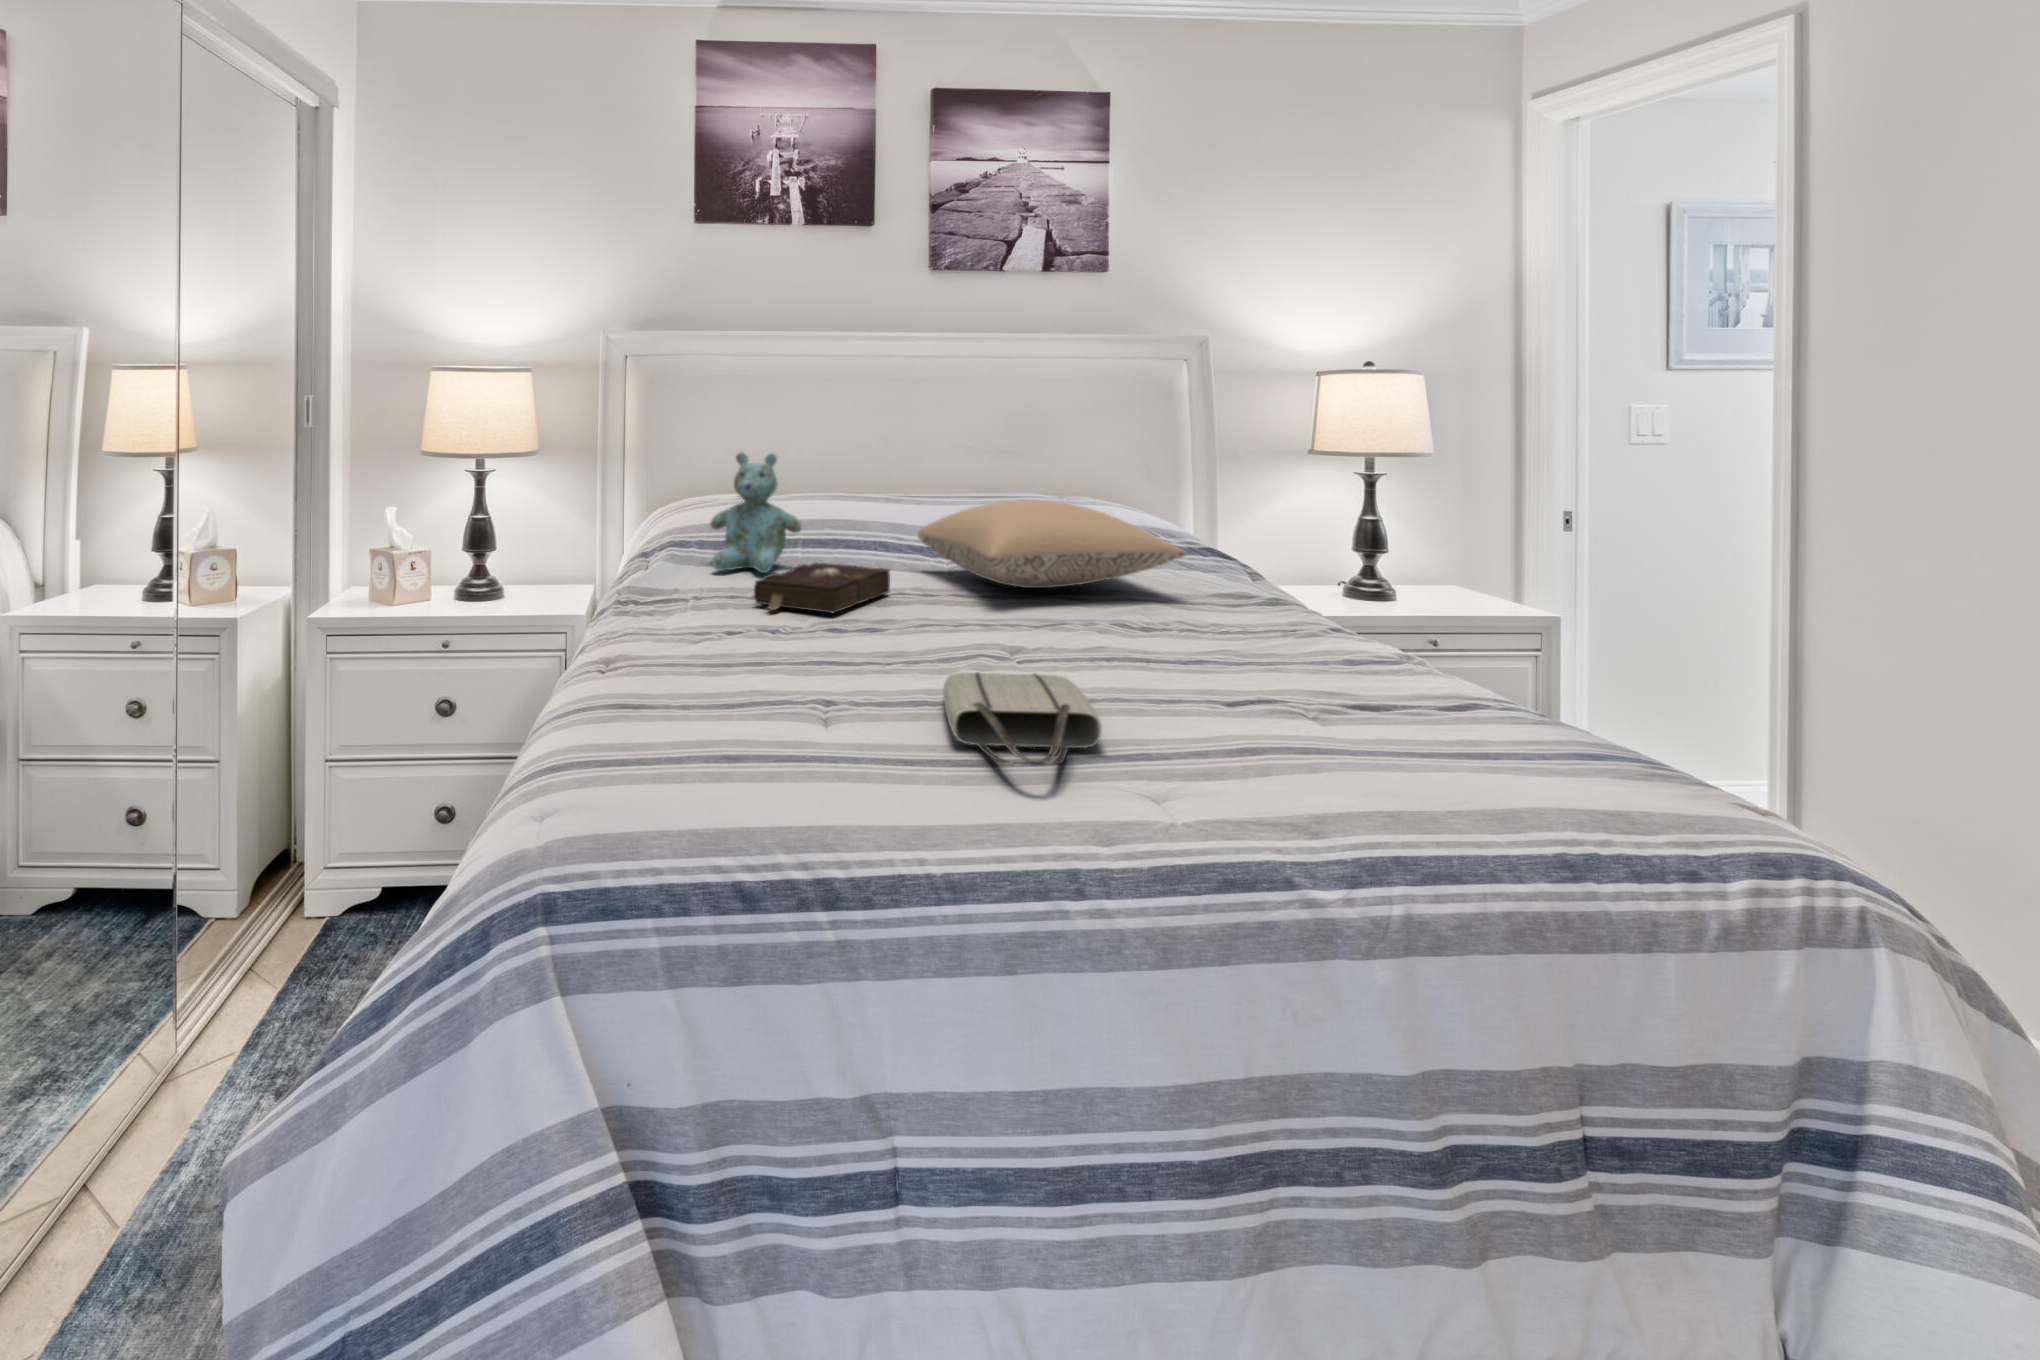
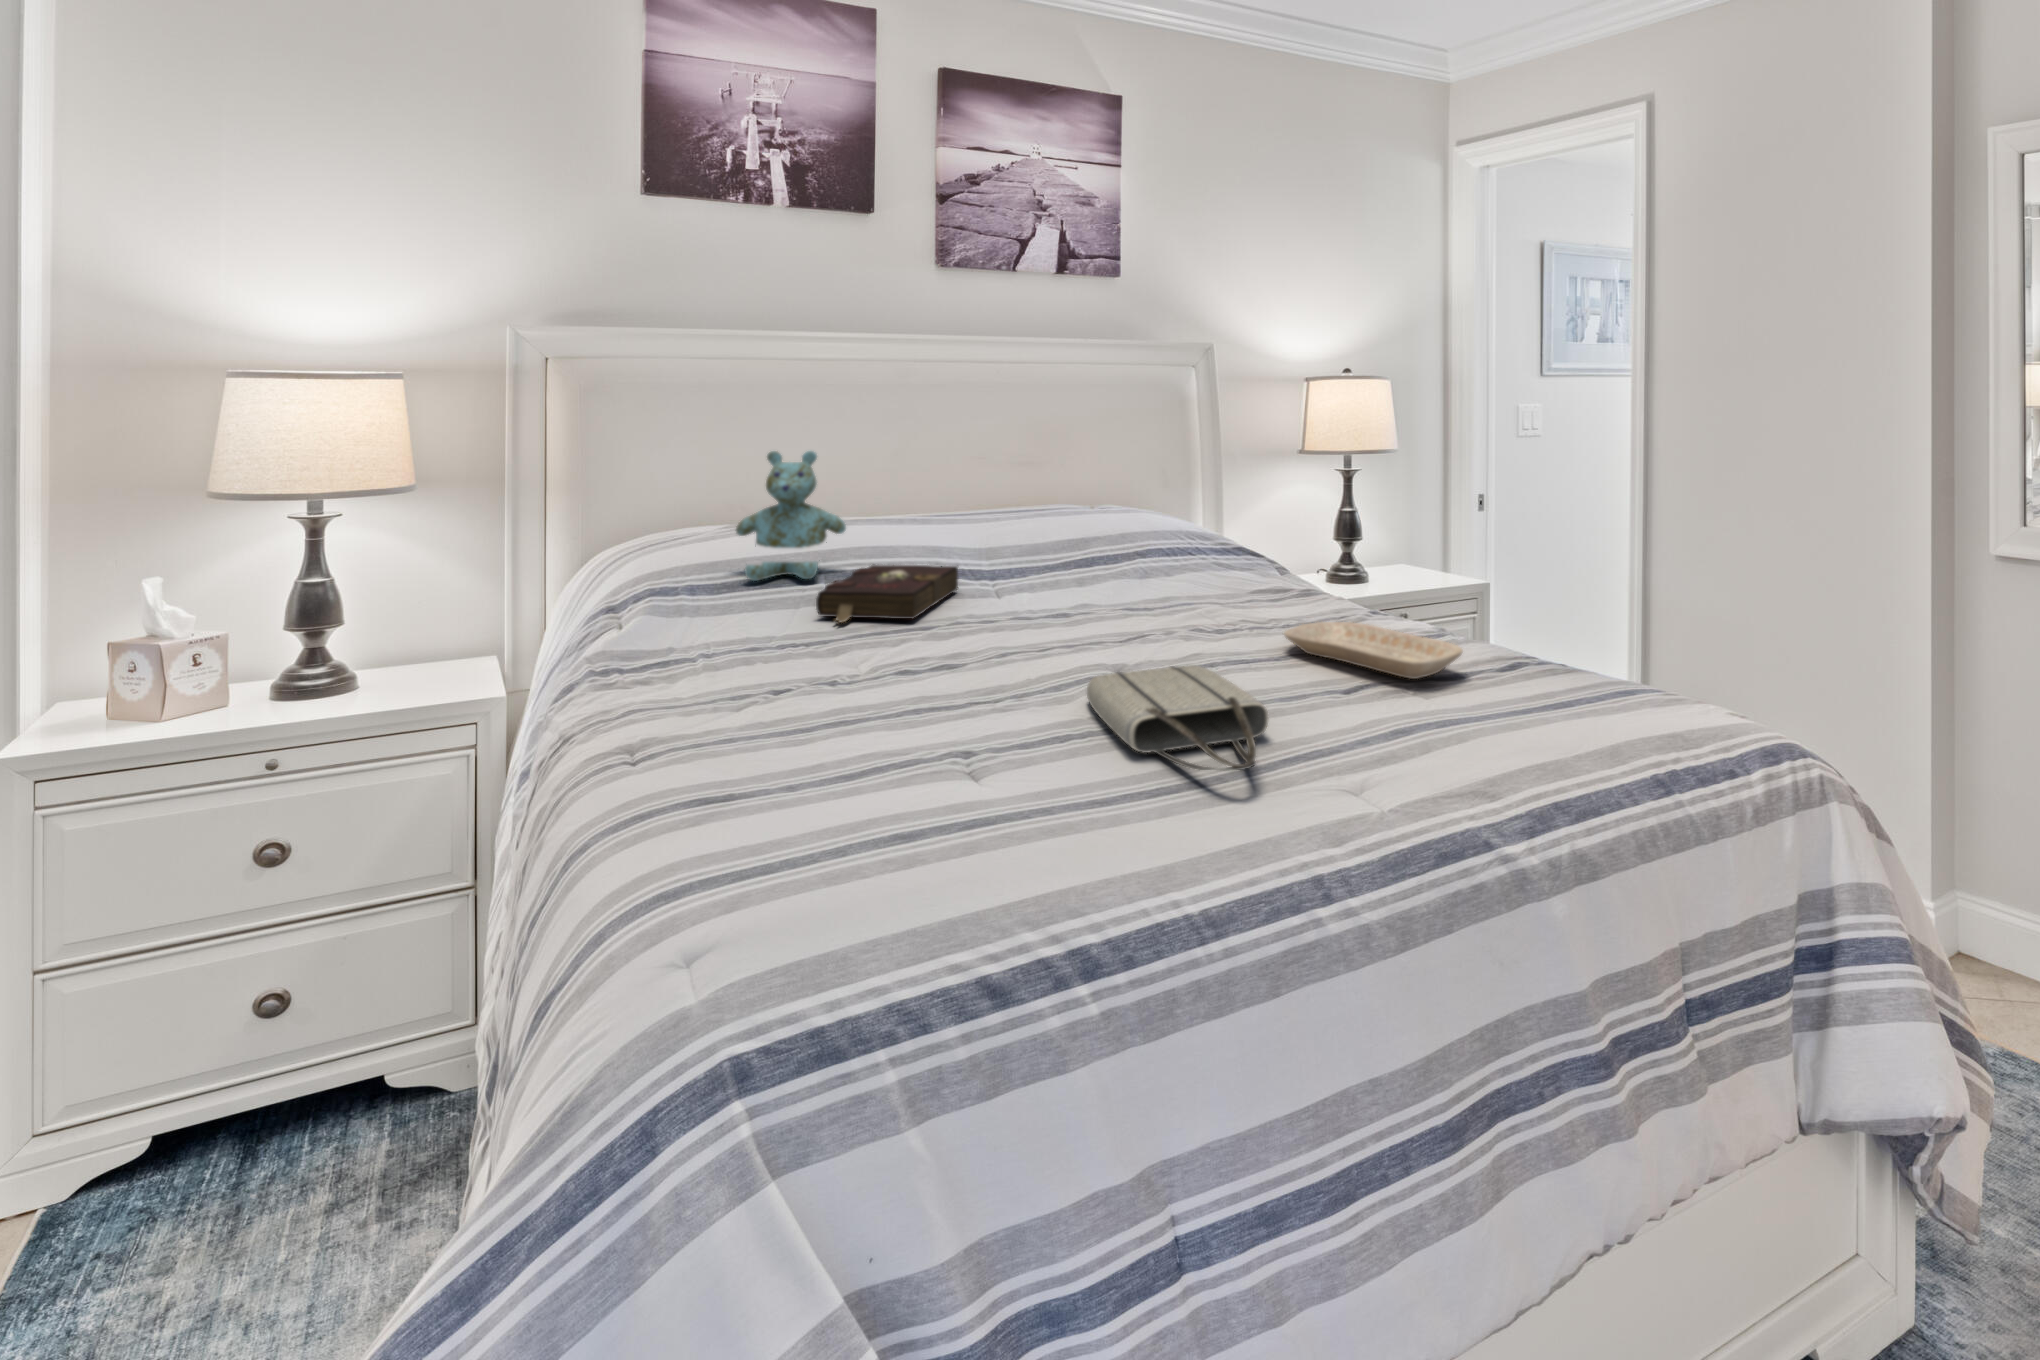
pillow: present [918,500,1186,588] -> none [971,488,1235,572]
tray: none [1183,654,1381,721] -> present [1284,622,1463,679]

